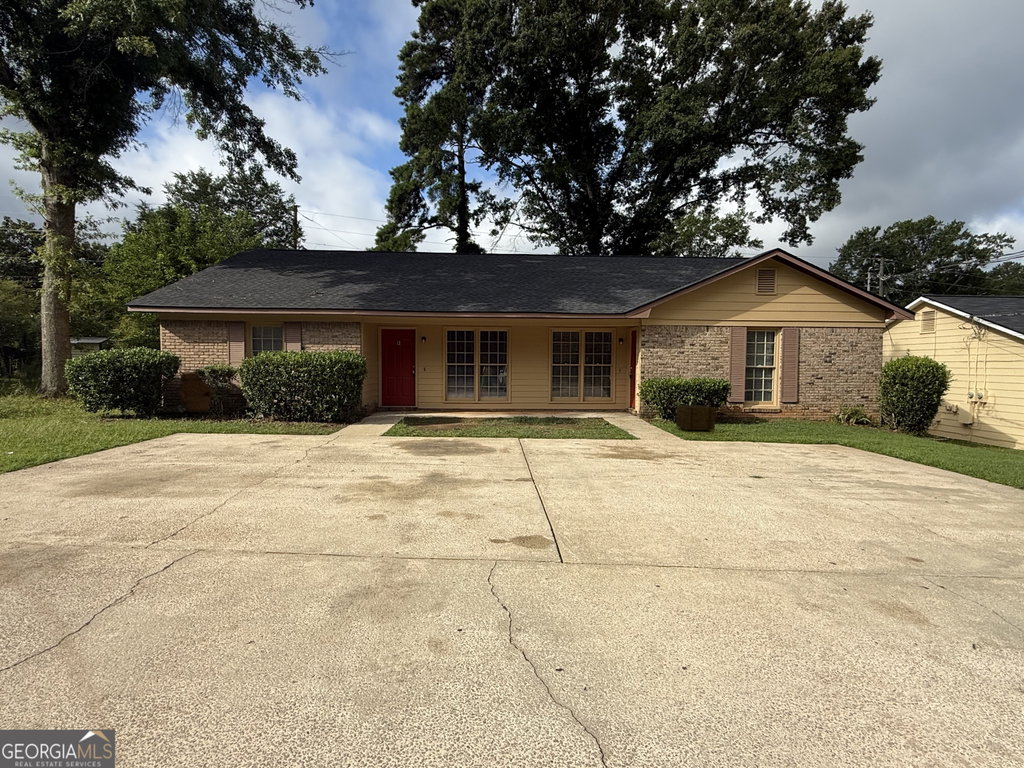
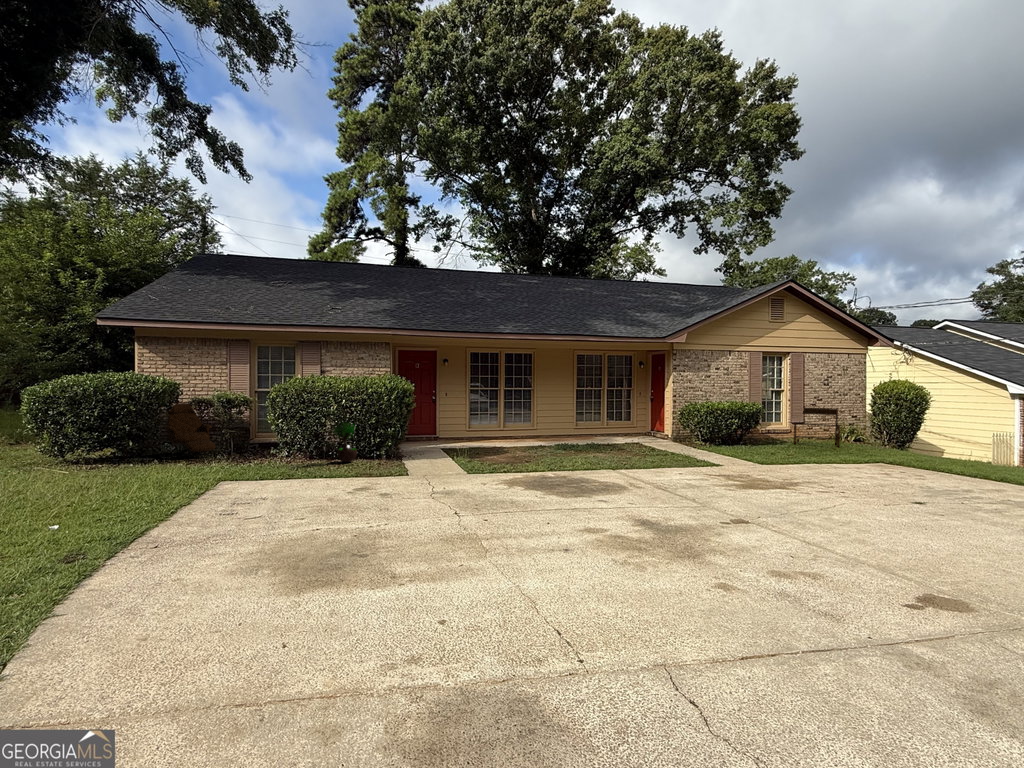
bench: none [781,386,836,431] -> present [794,408,840,447]
potted tree: none [279,387,306,425] -> present [332,423,357,462]
cardboard box: present [676,405,716,430] -> none [718,427,757,452]

